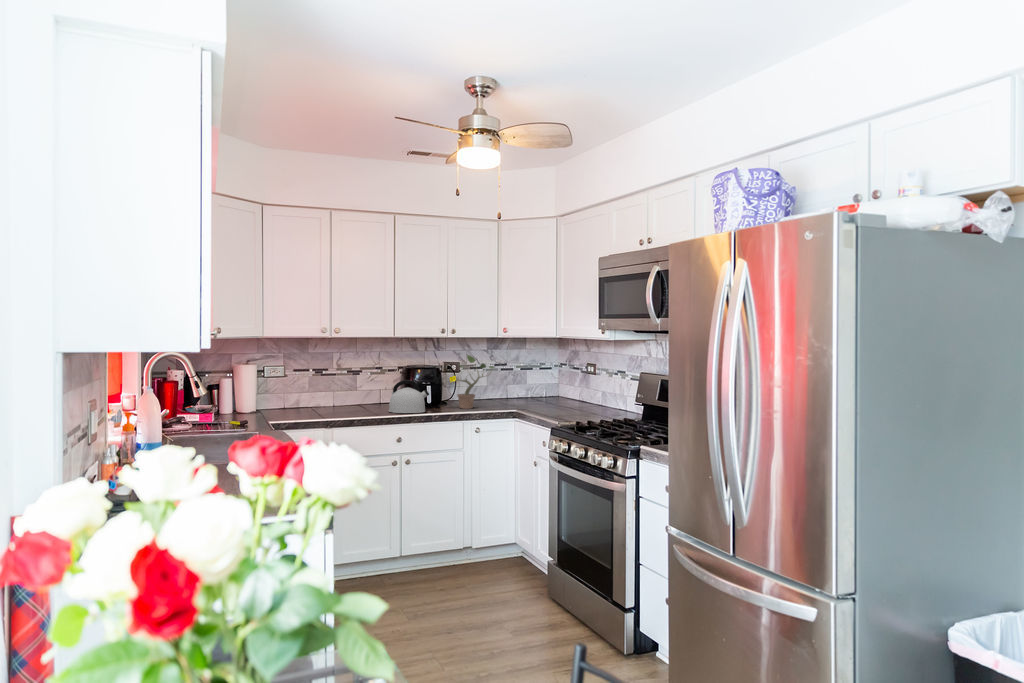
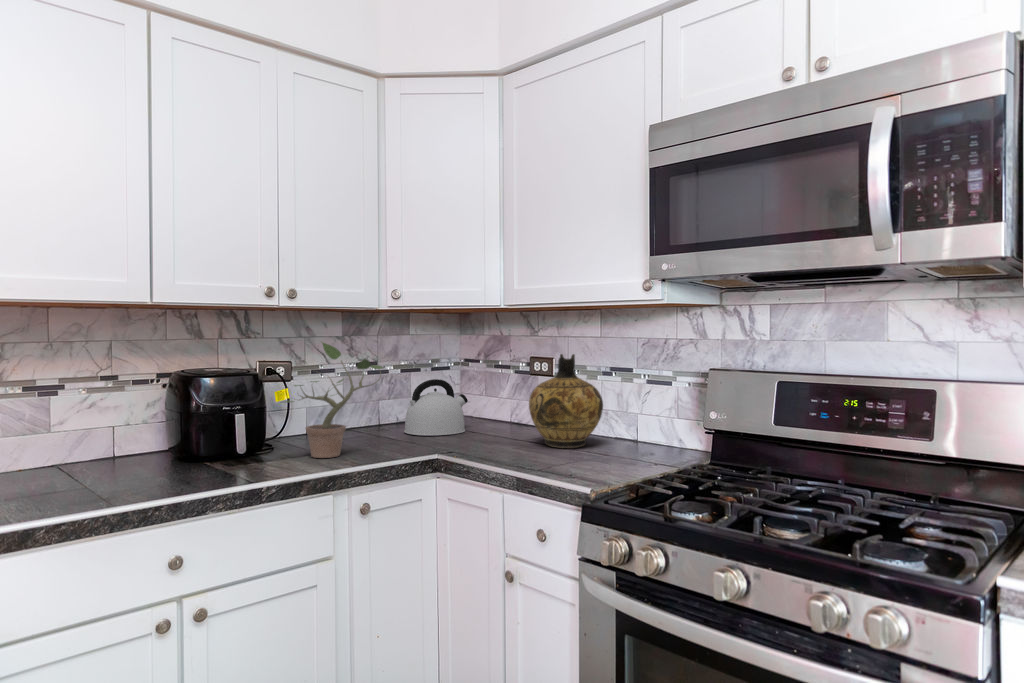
ceramic jug: none [564,363,603,412] -> present [529,354,603,448]
kettle: present [389,380,429,413] -> present [404,379,468,435]

